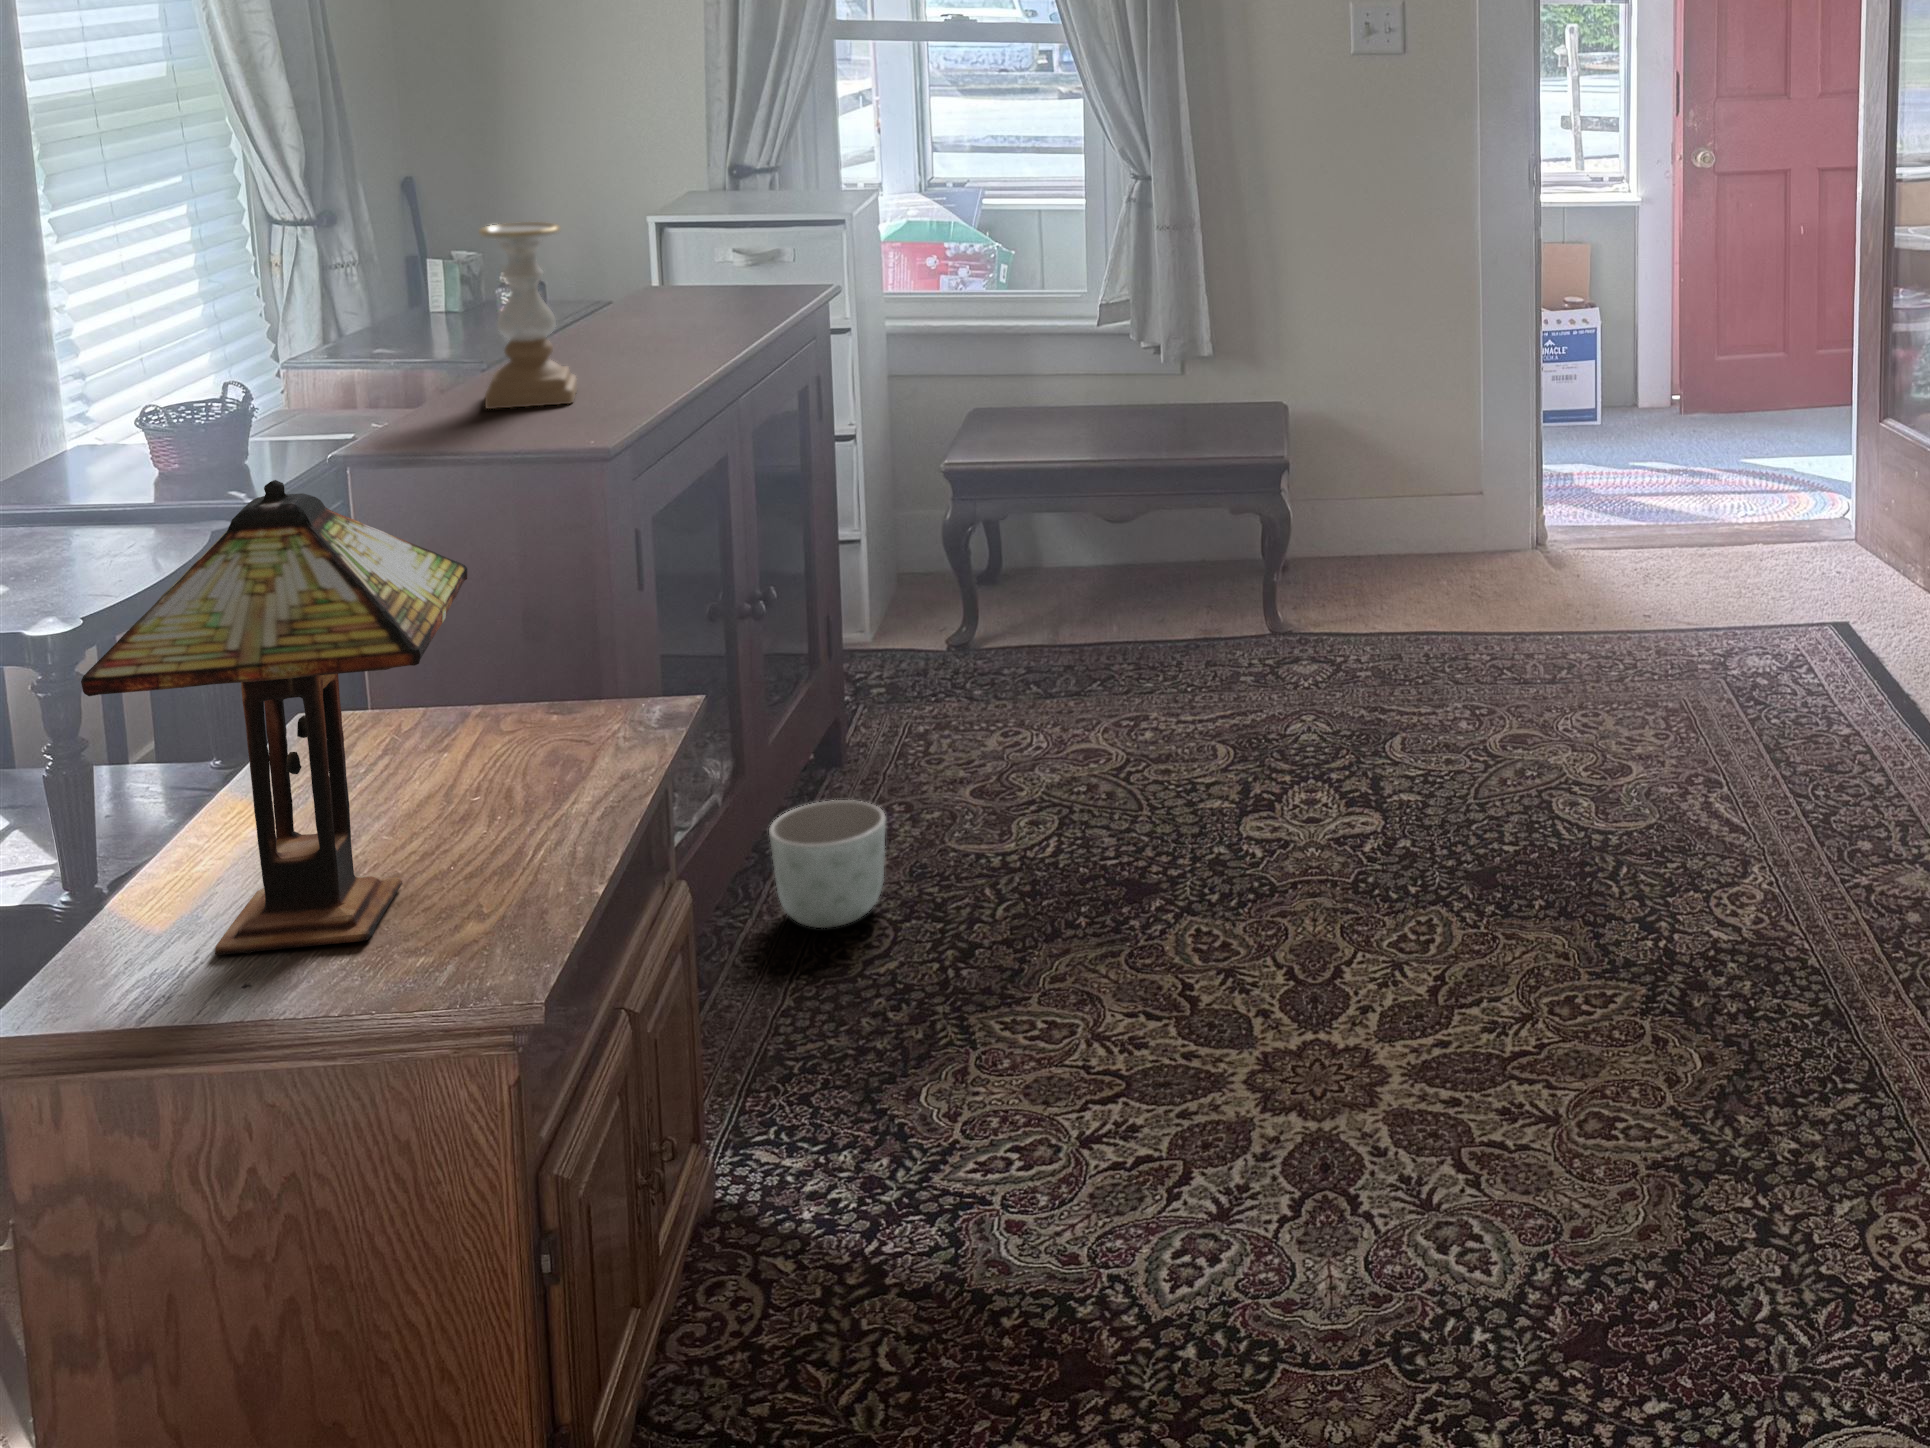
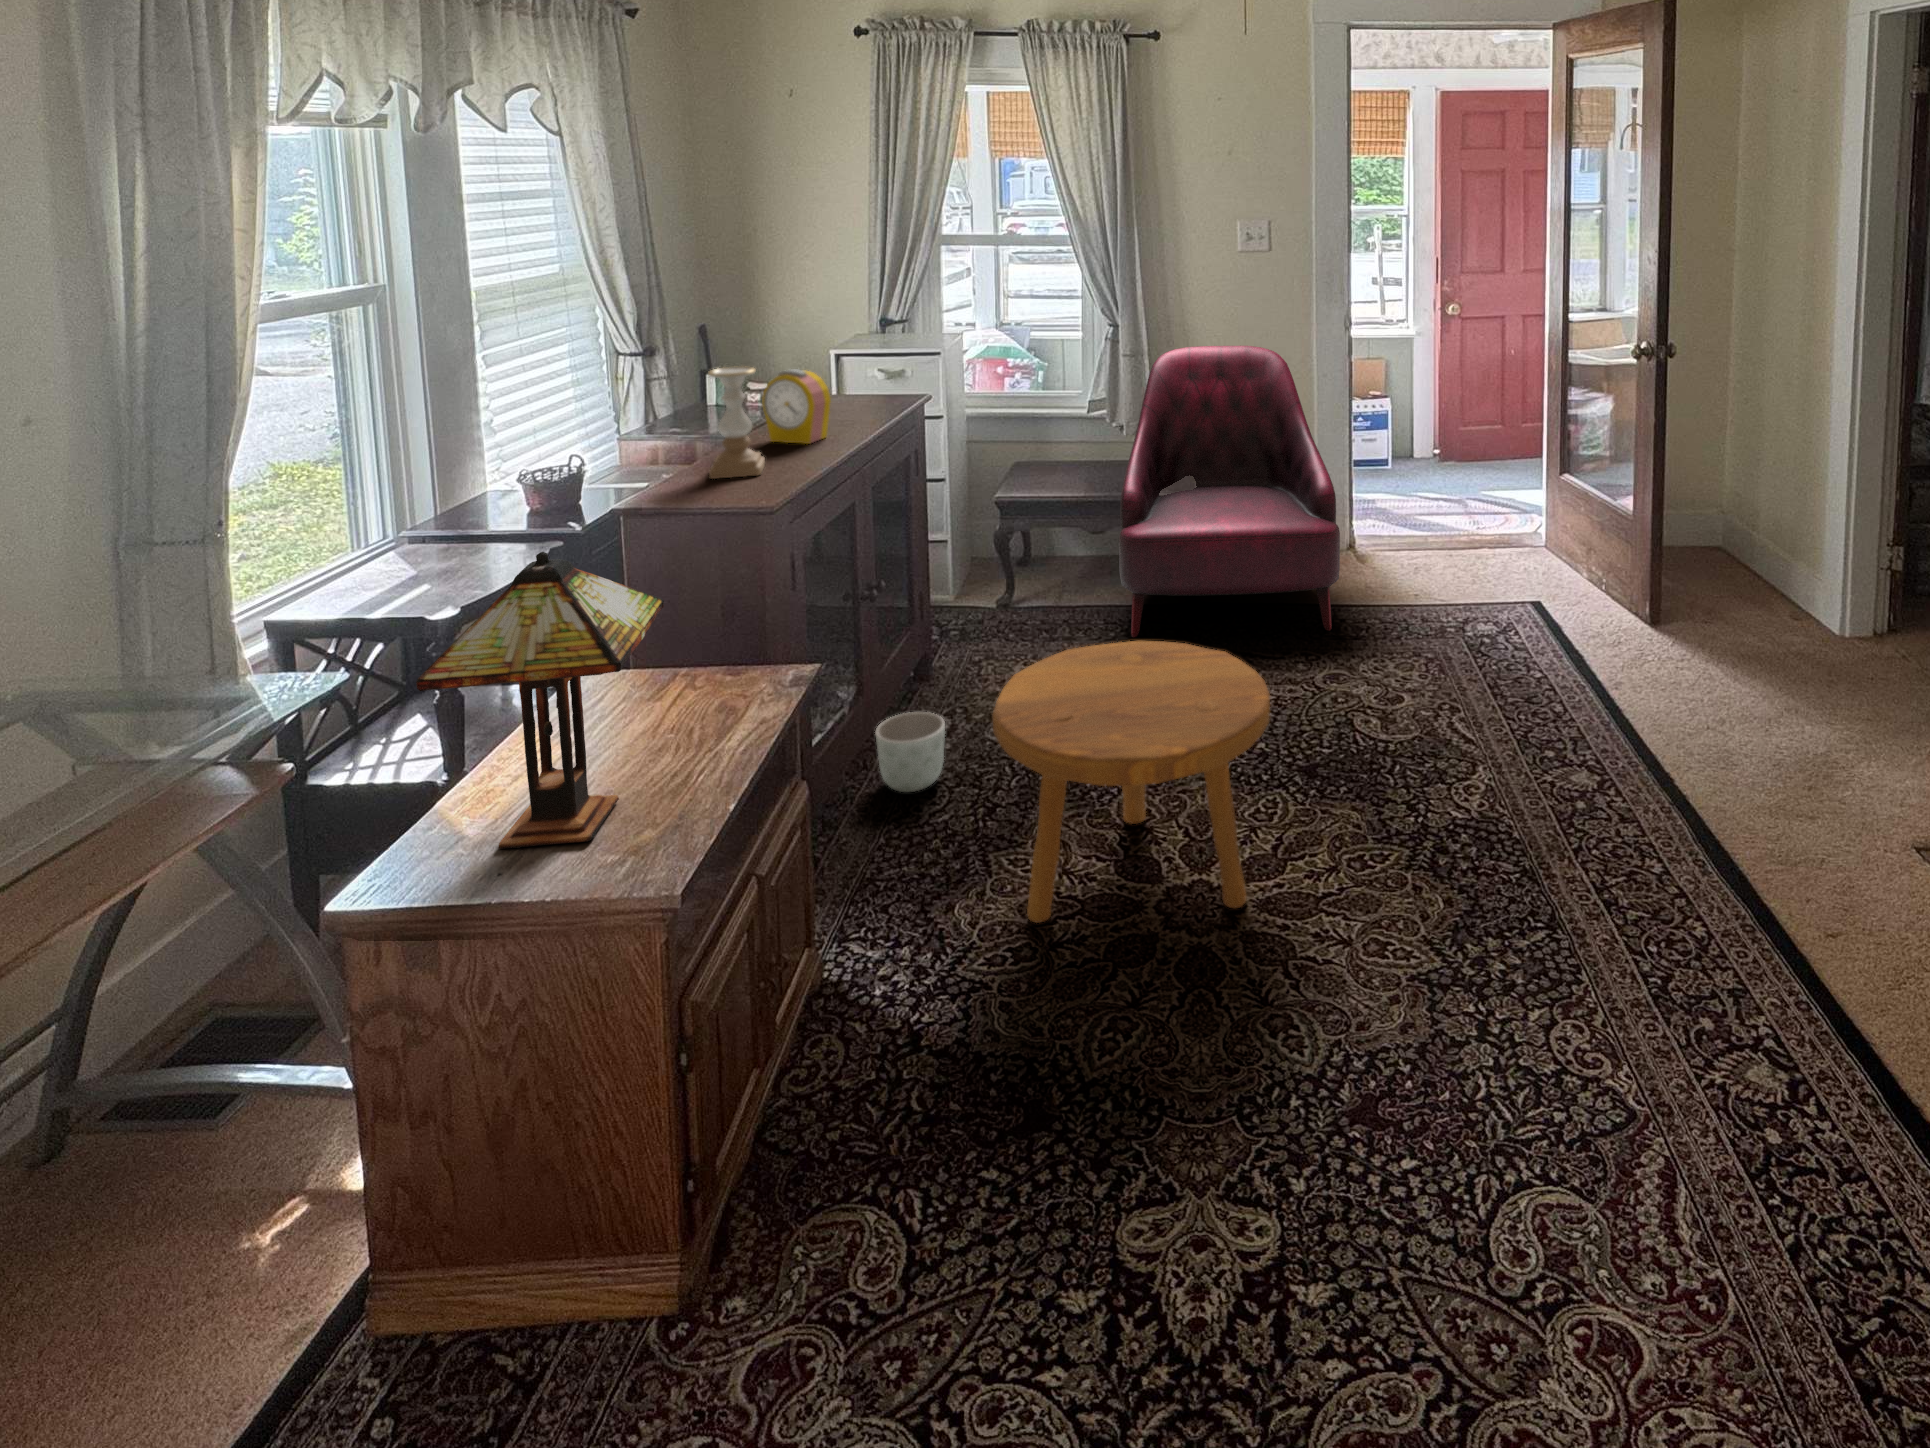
armchair: none [1160,214,1525,691] -> present [1119,346,1340,638]
alarm clock: none [562,232,681,358] -> present [762,369,831,444]
footstool: none [980,671,1429,1108] -> present [993,641,1270,923]

